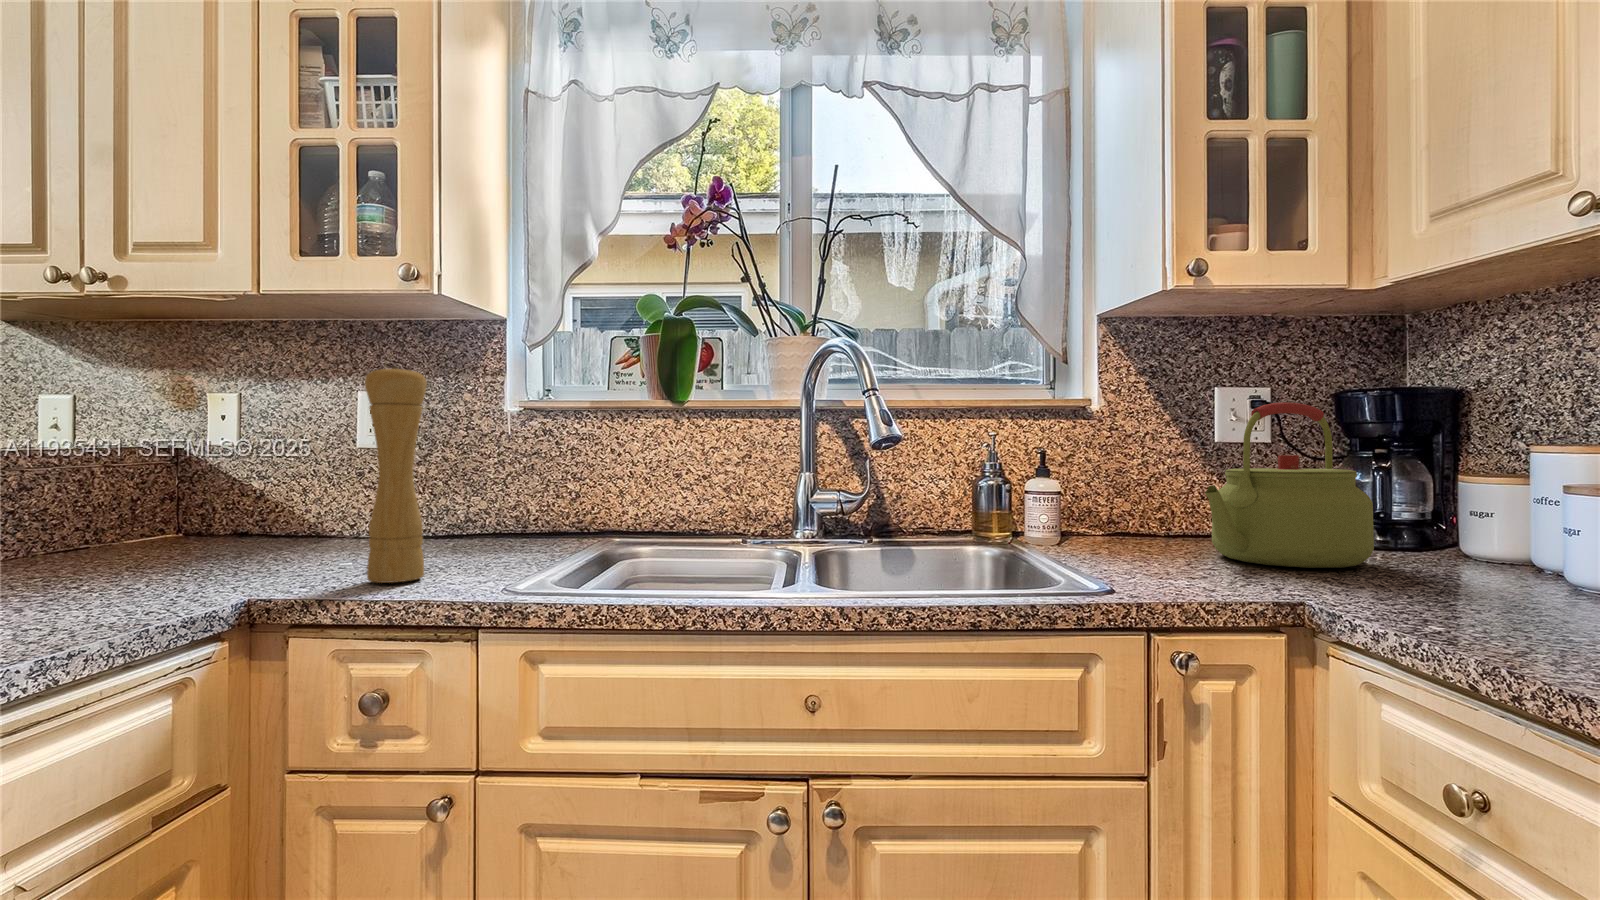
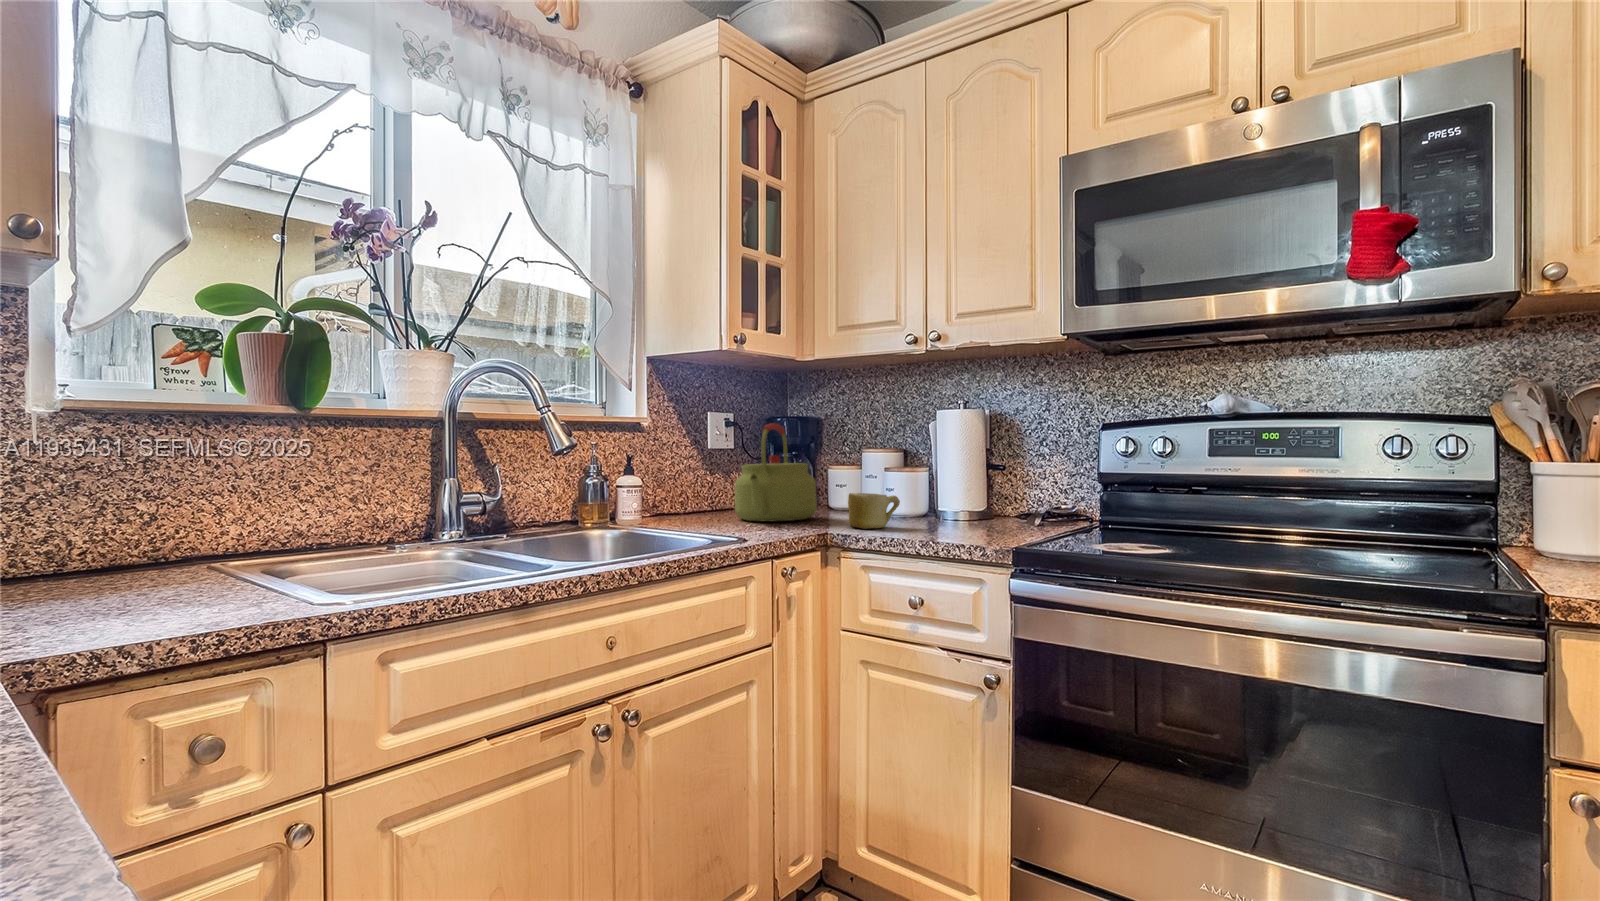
pepper mill: present [365,366,427,583] -> none [78,355,167,626]
mug: none [1390,532,1528,609] -> present [848,493,900,529]

